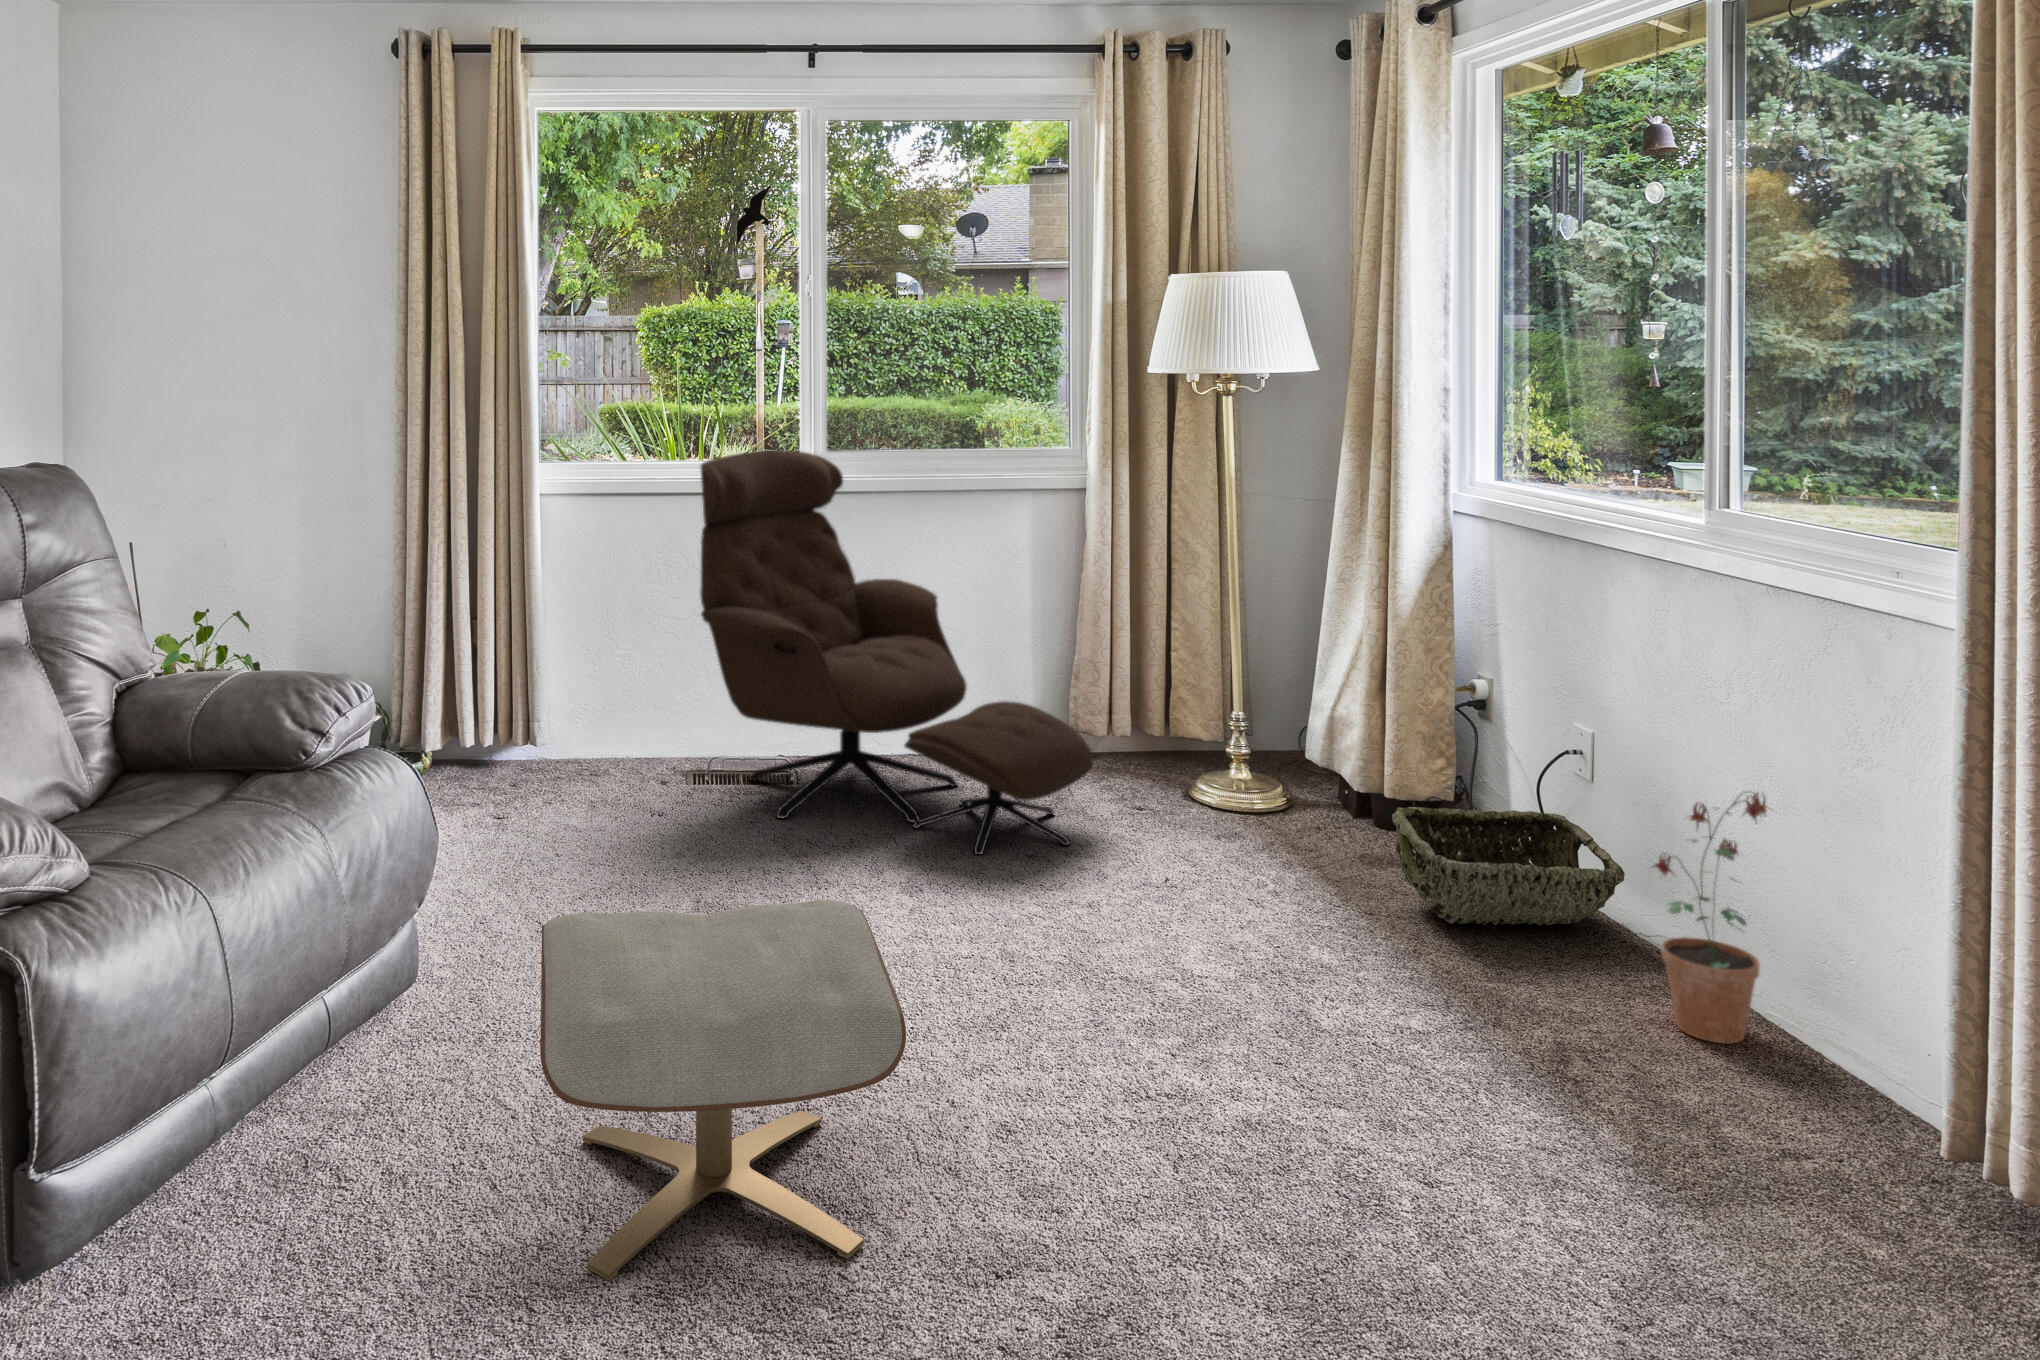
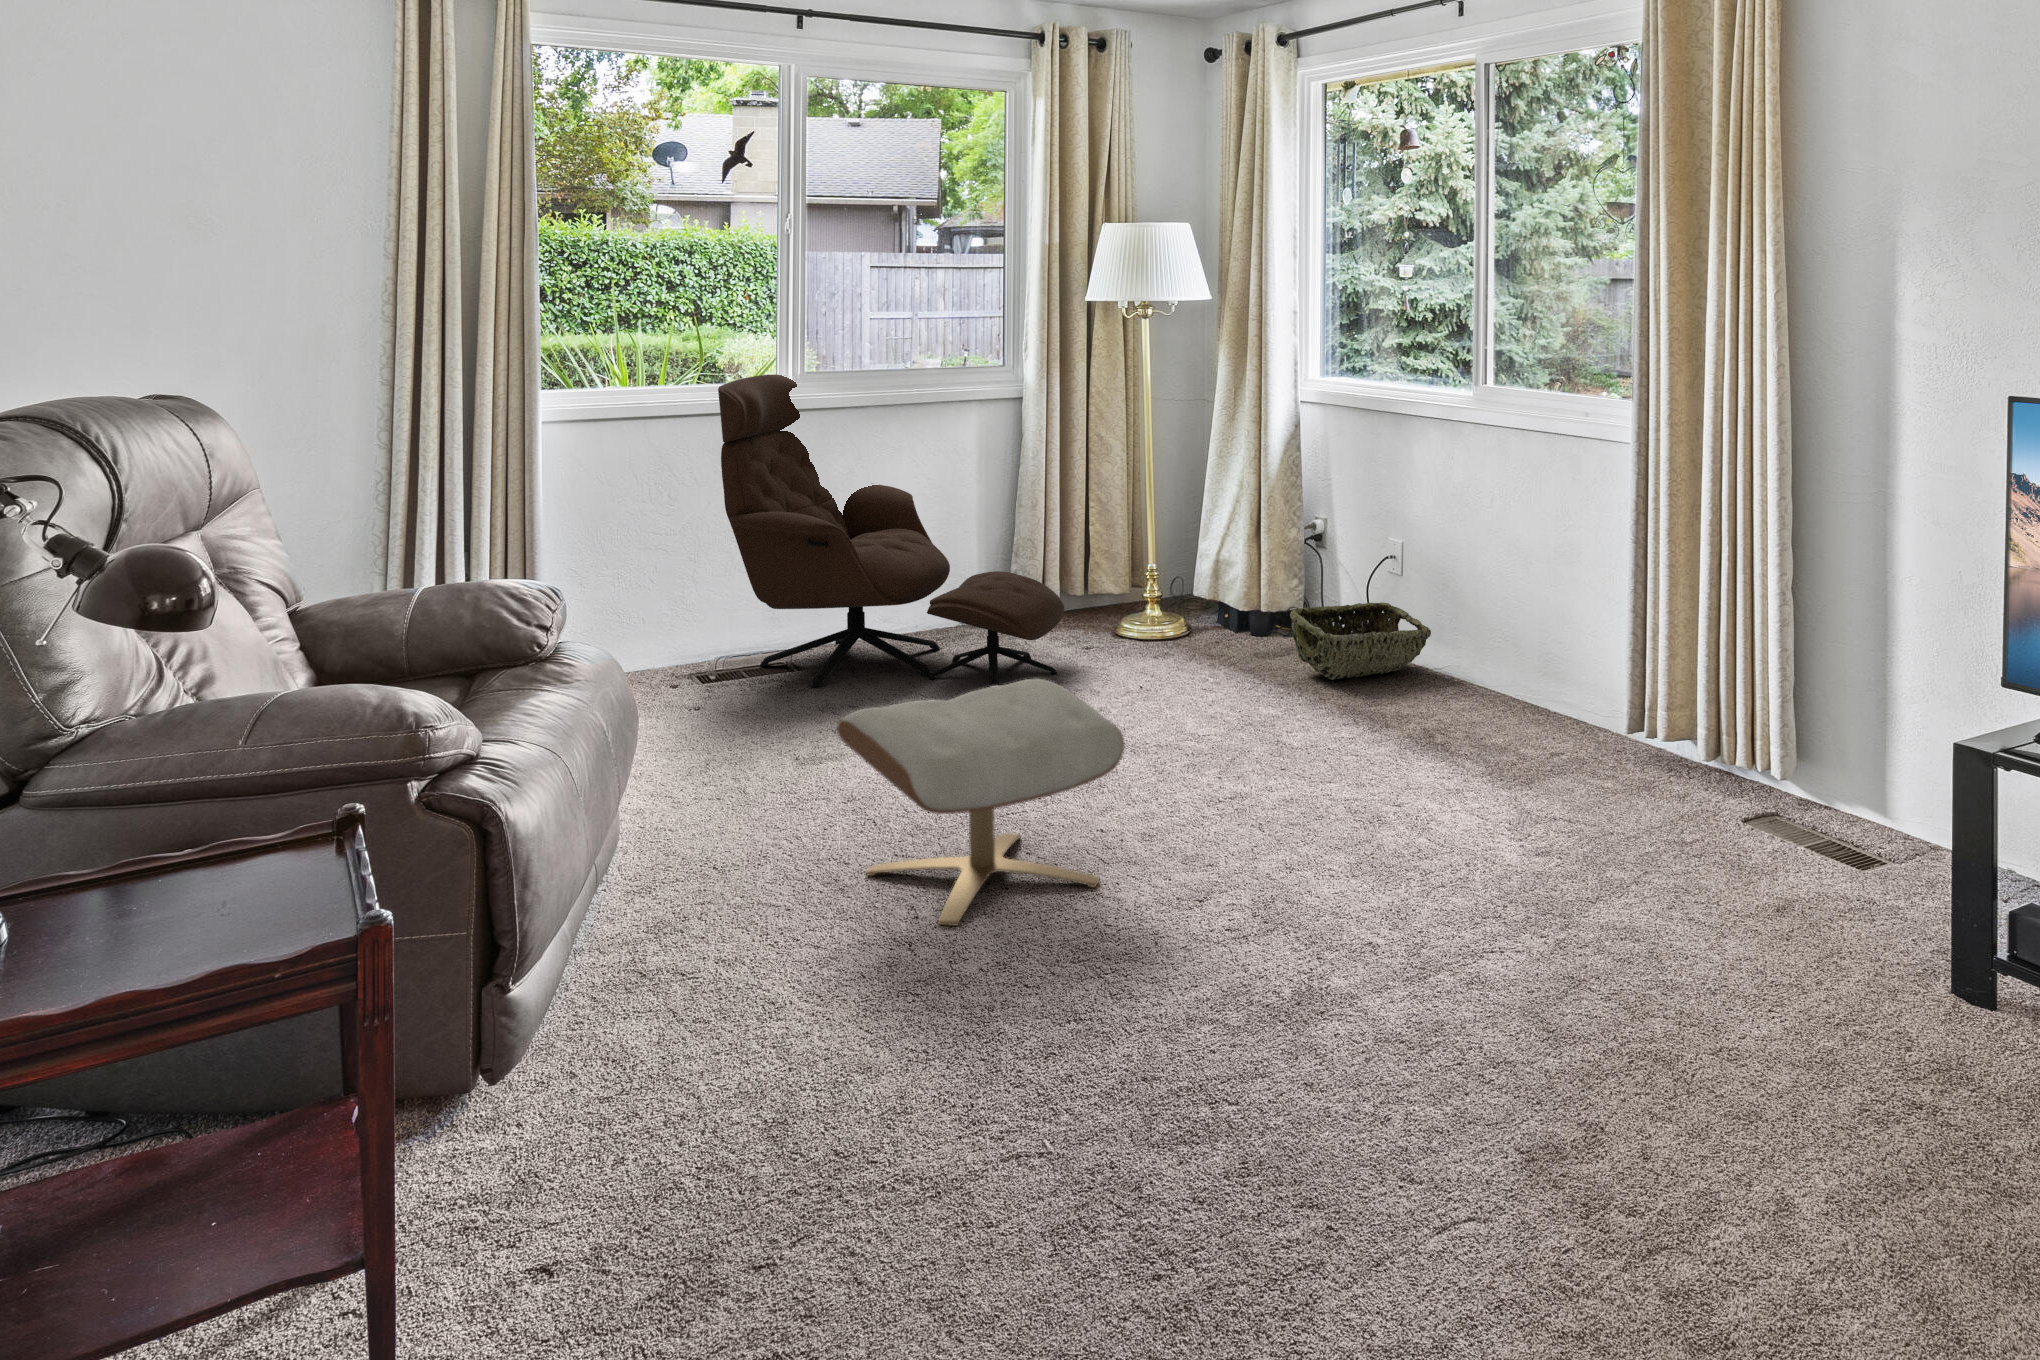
potted plant: present [1653,792,1767,1044] -> none [1462,559,1527,713]

